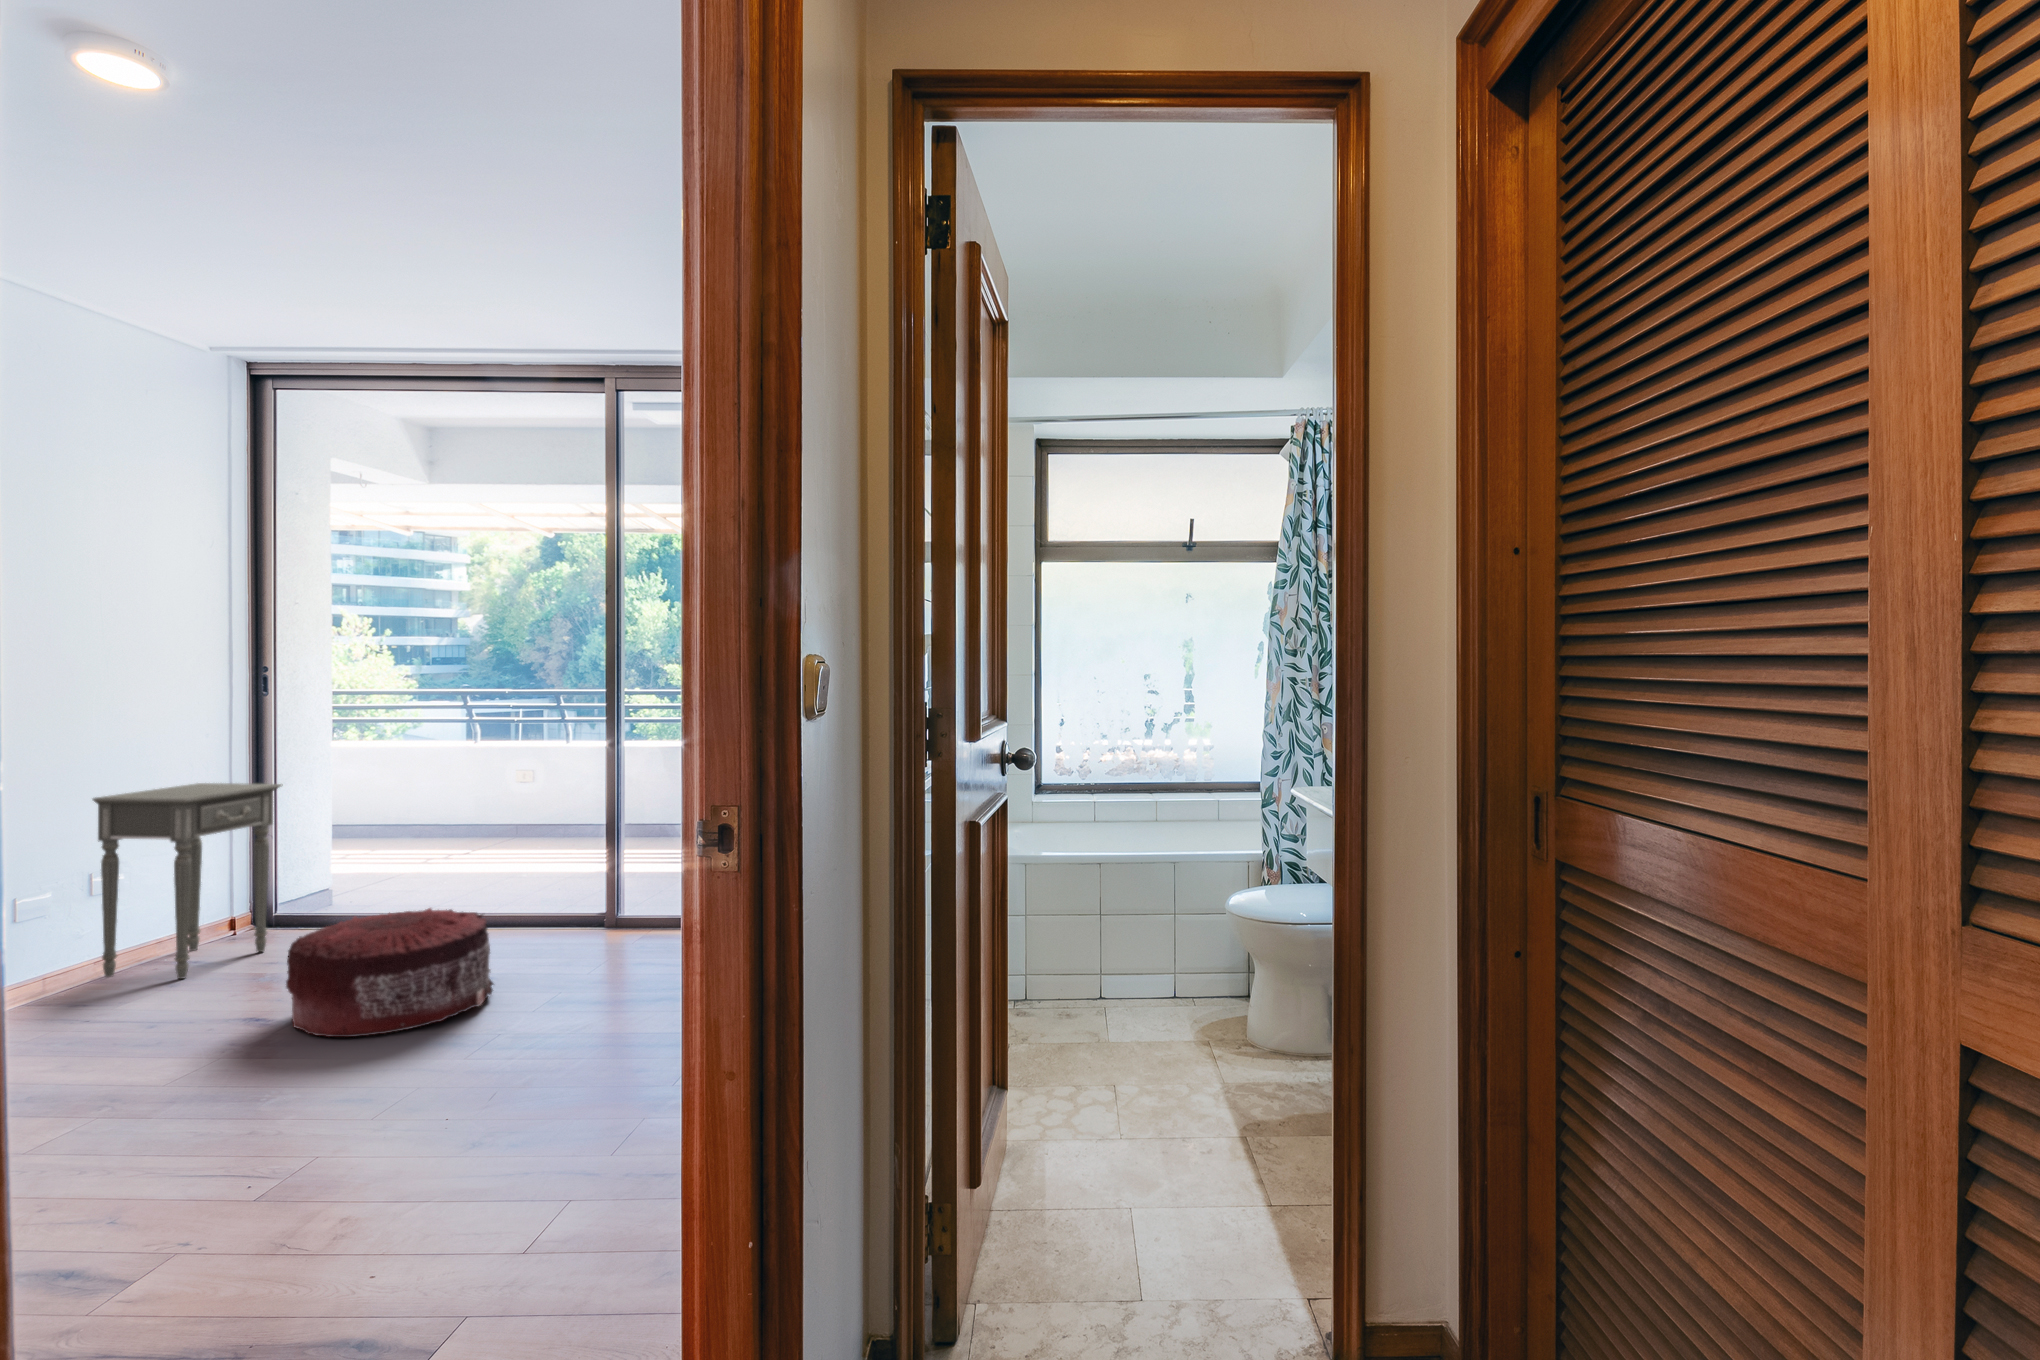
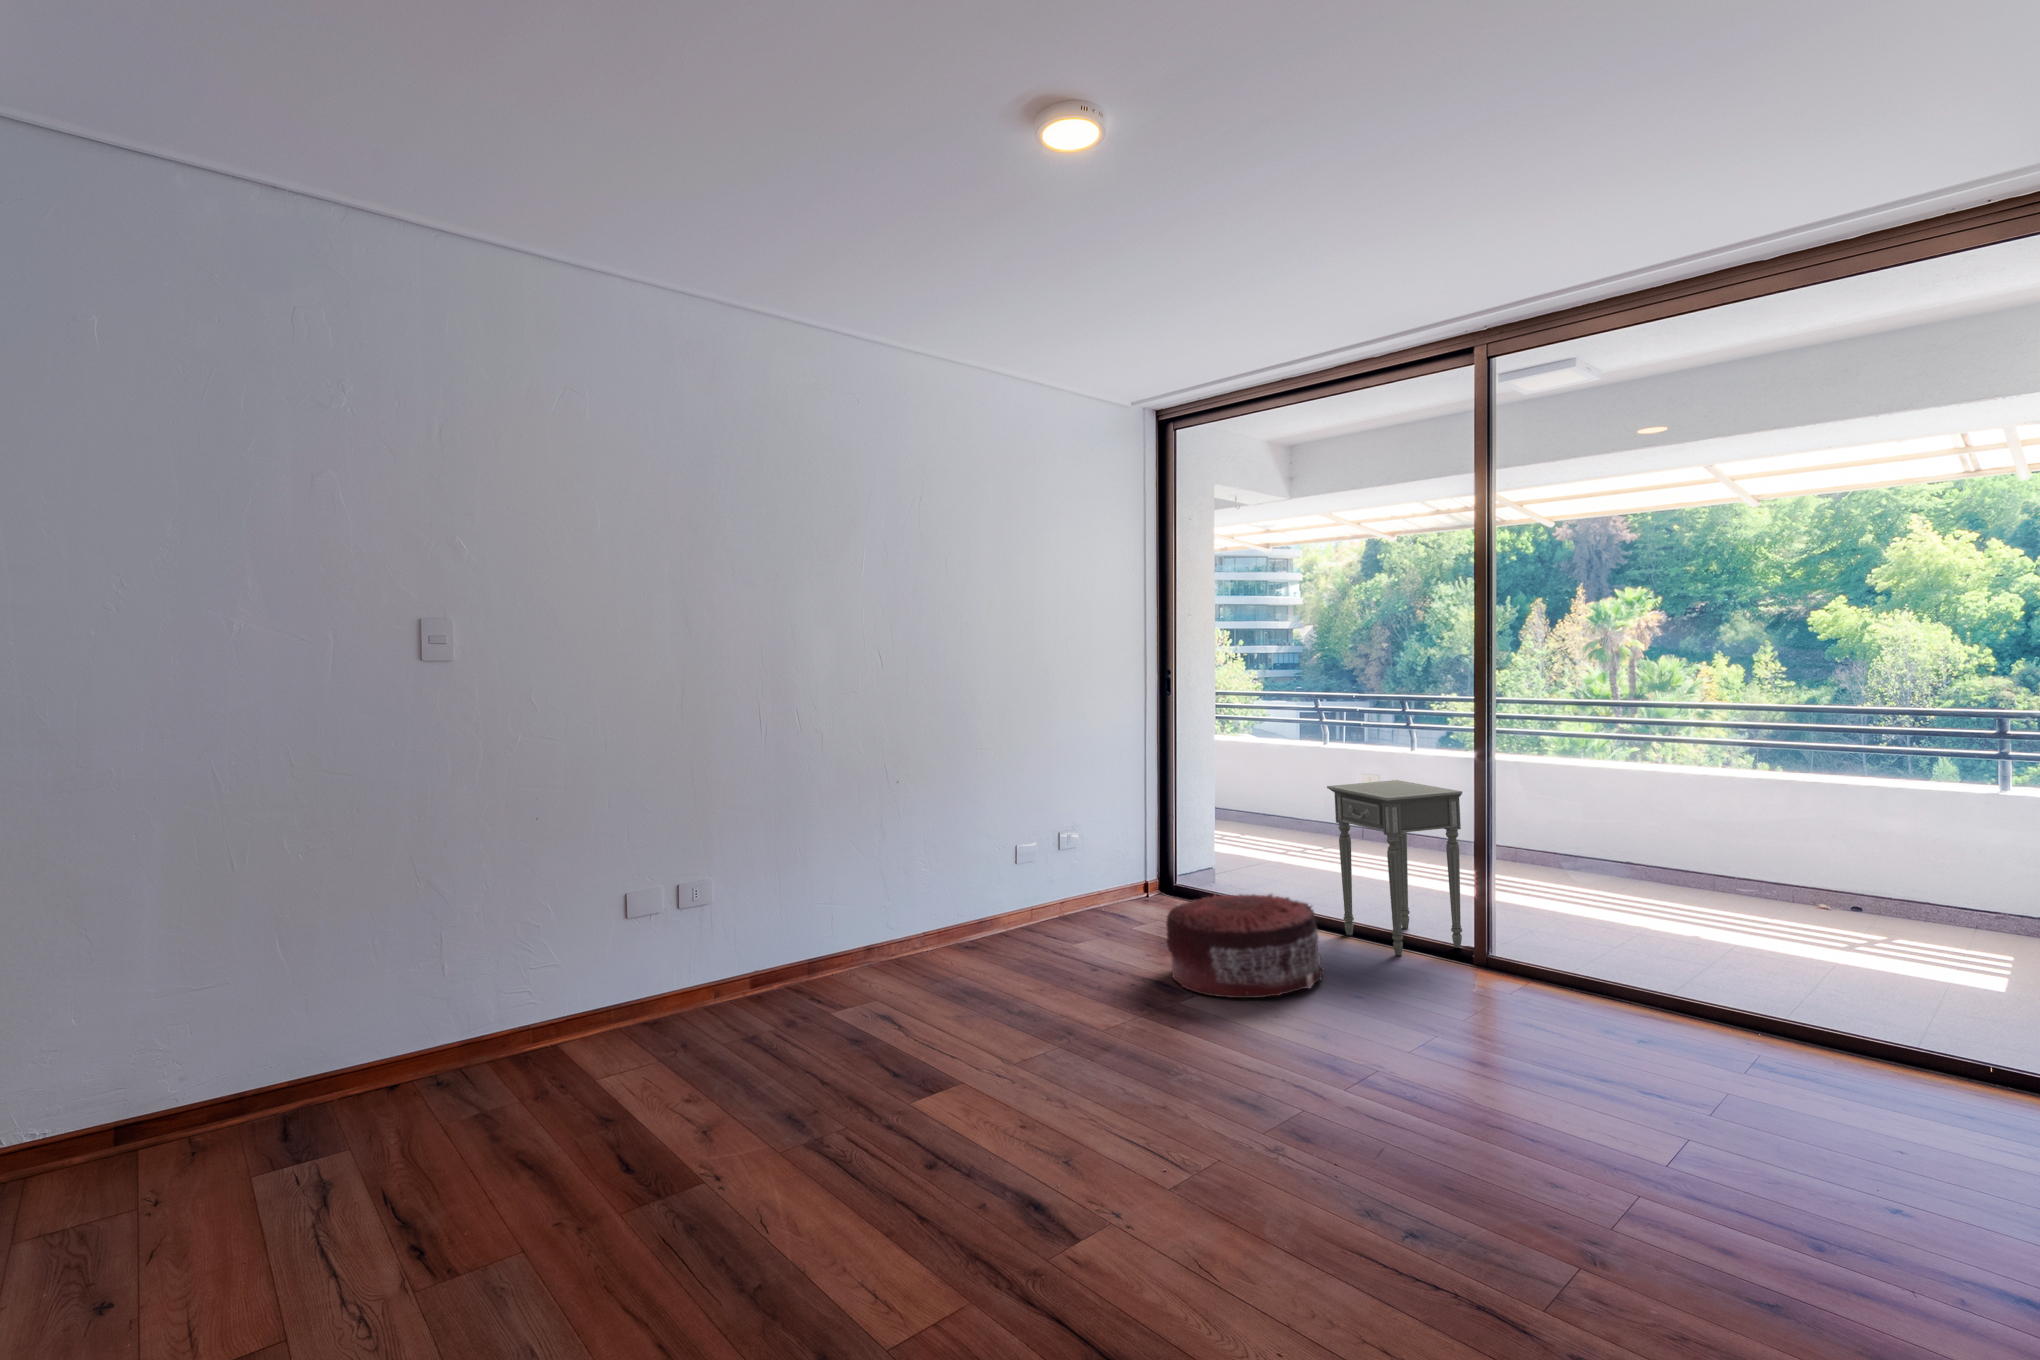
side table: present [93,783,281,979] -> present [1327,780,1462,955]

